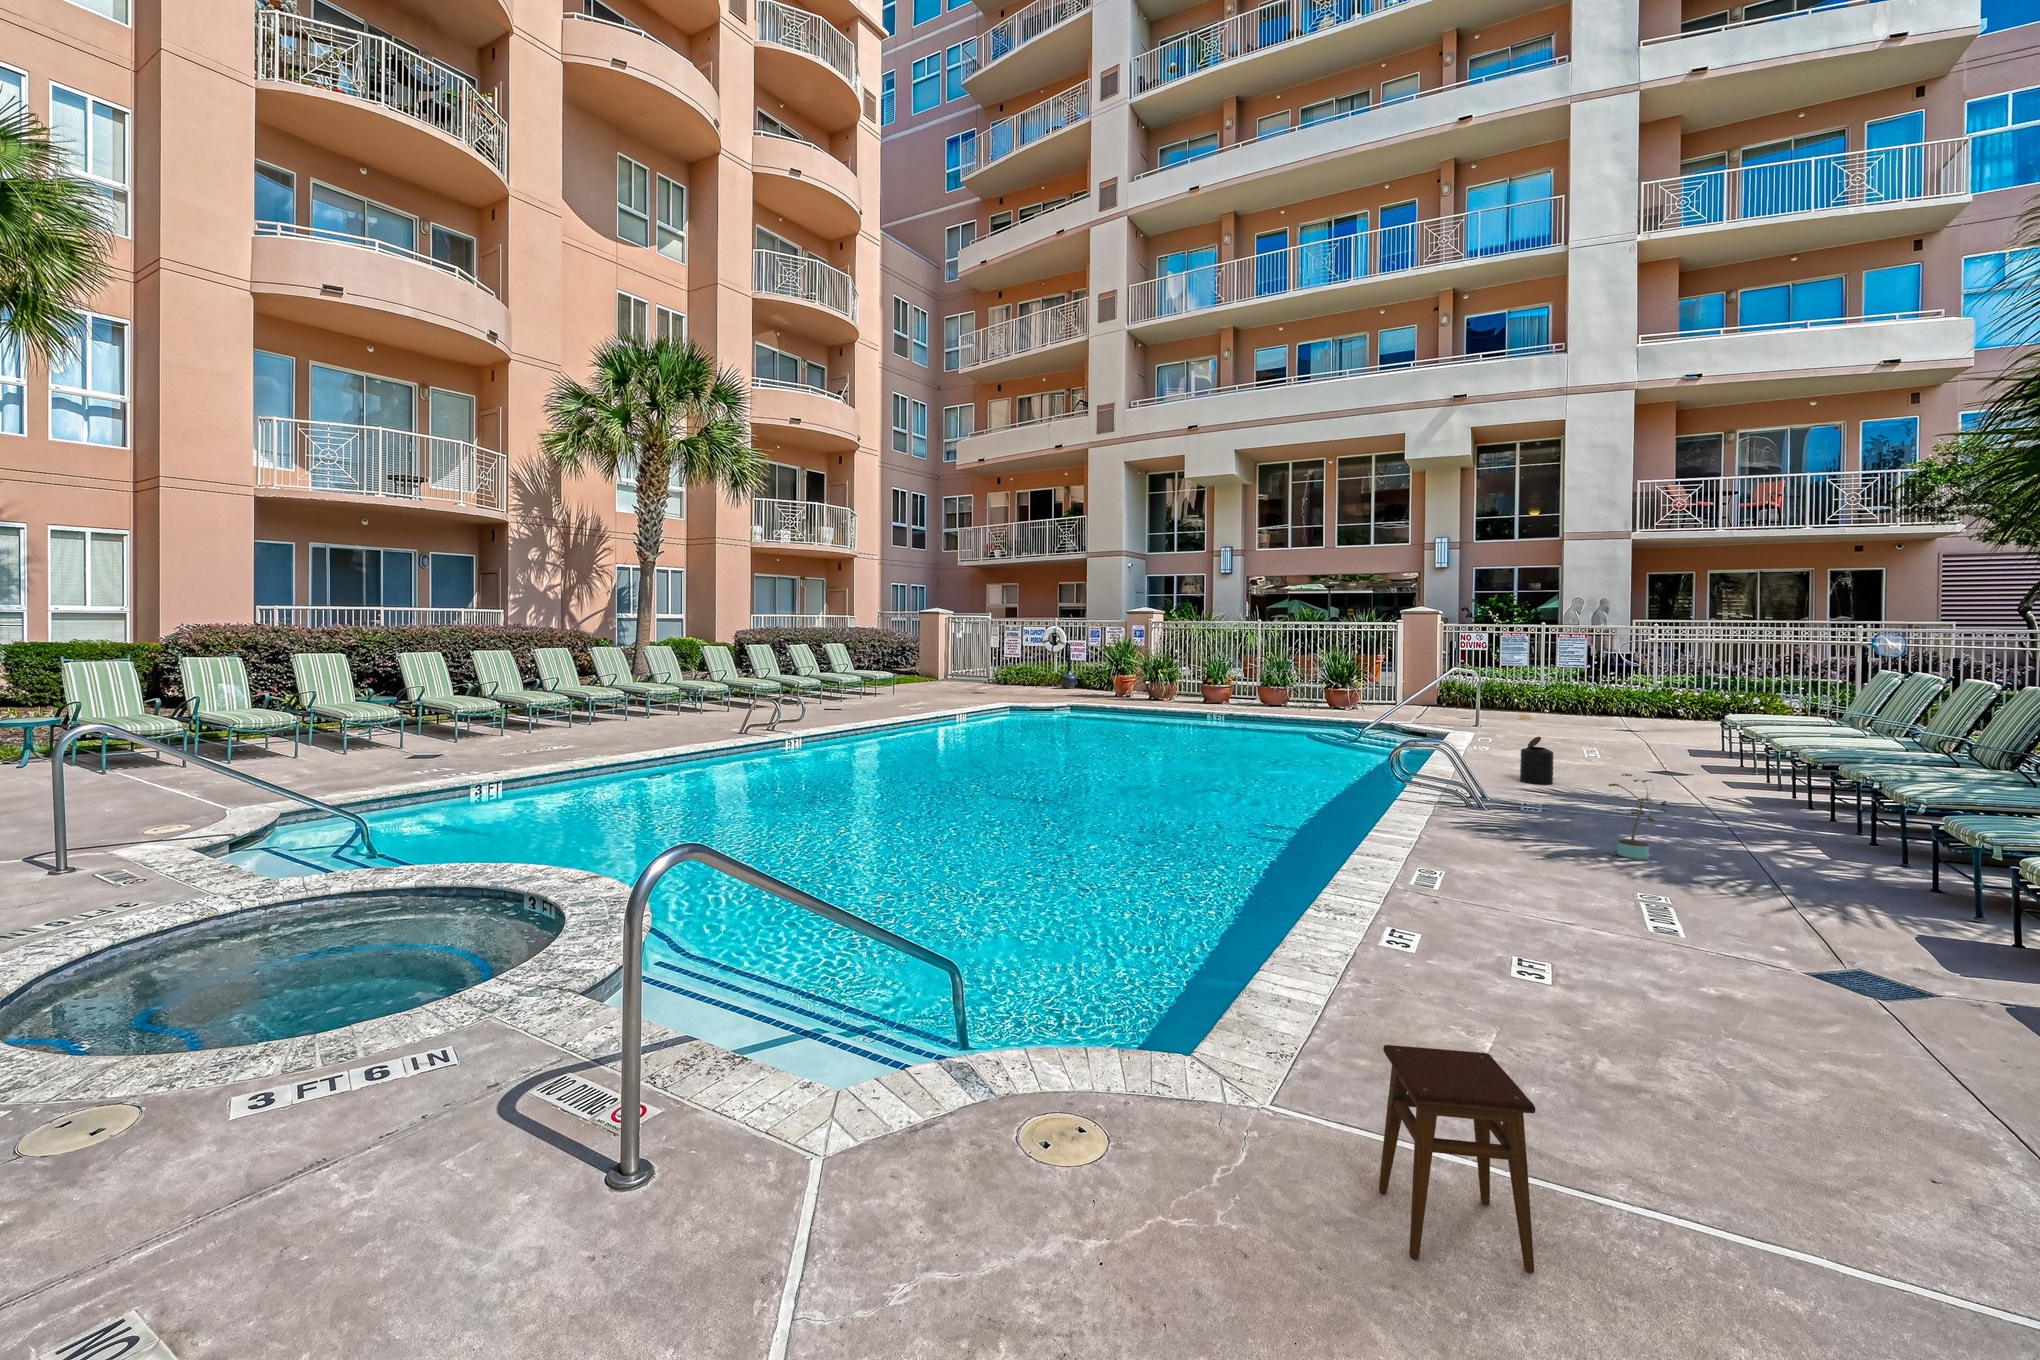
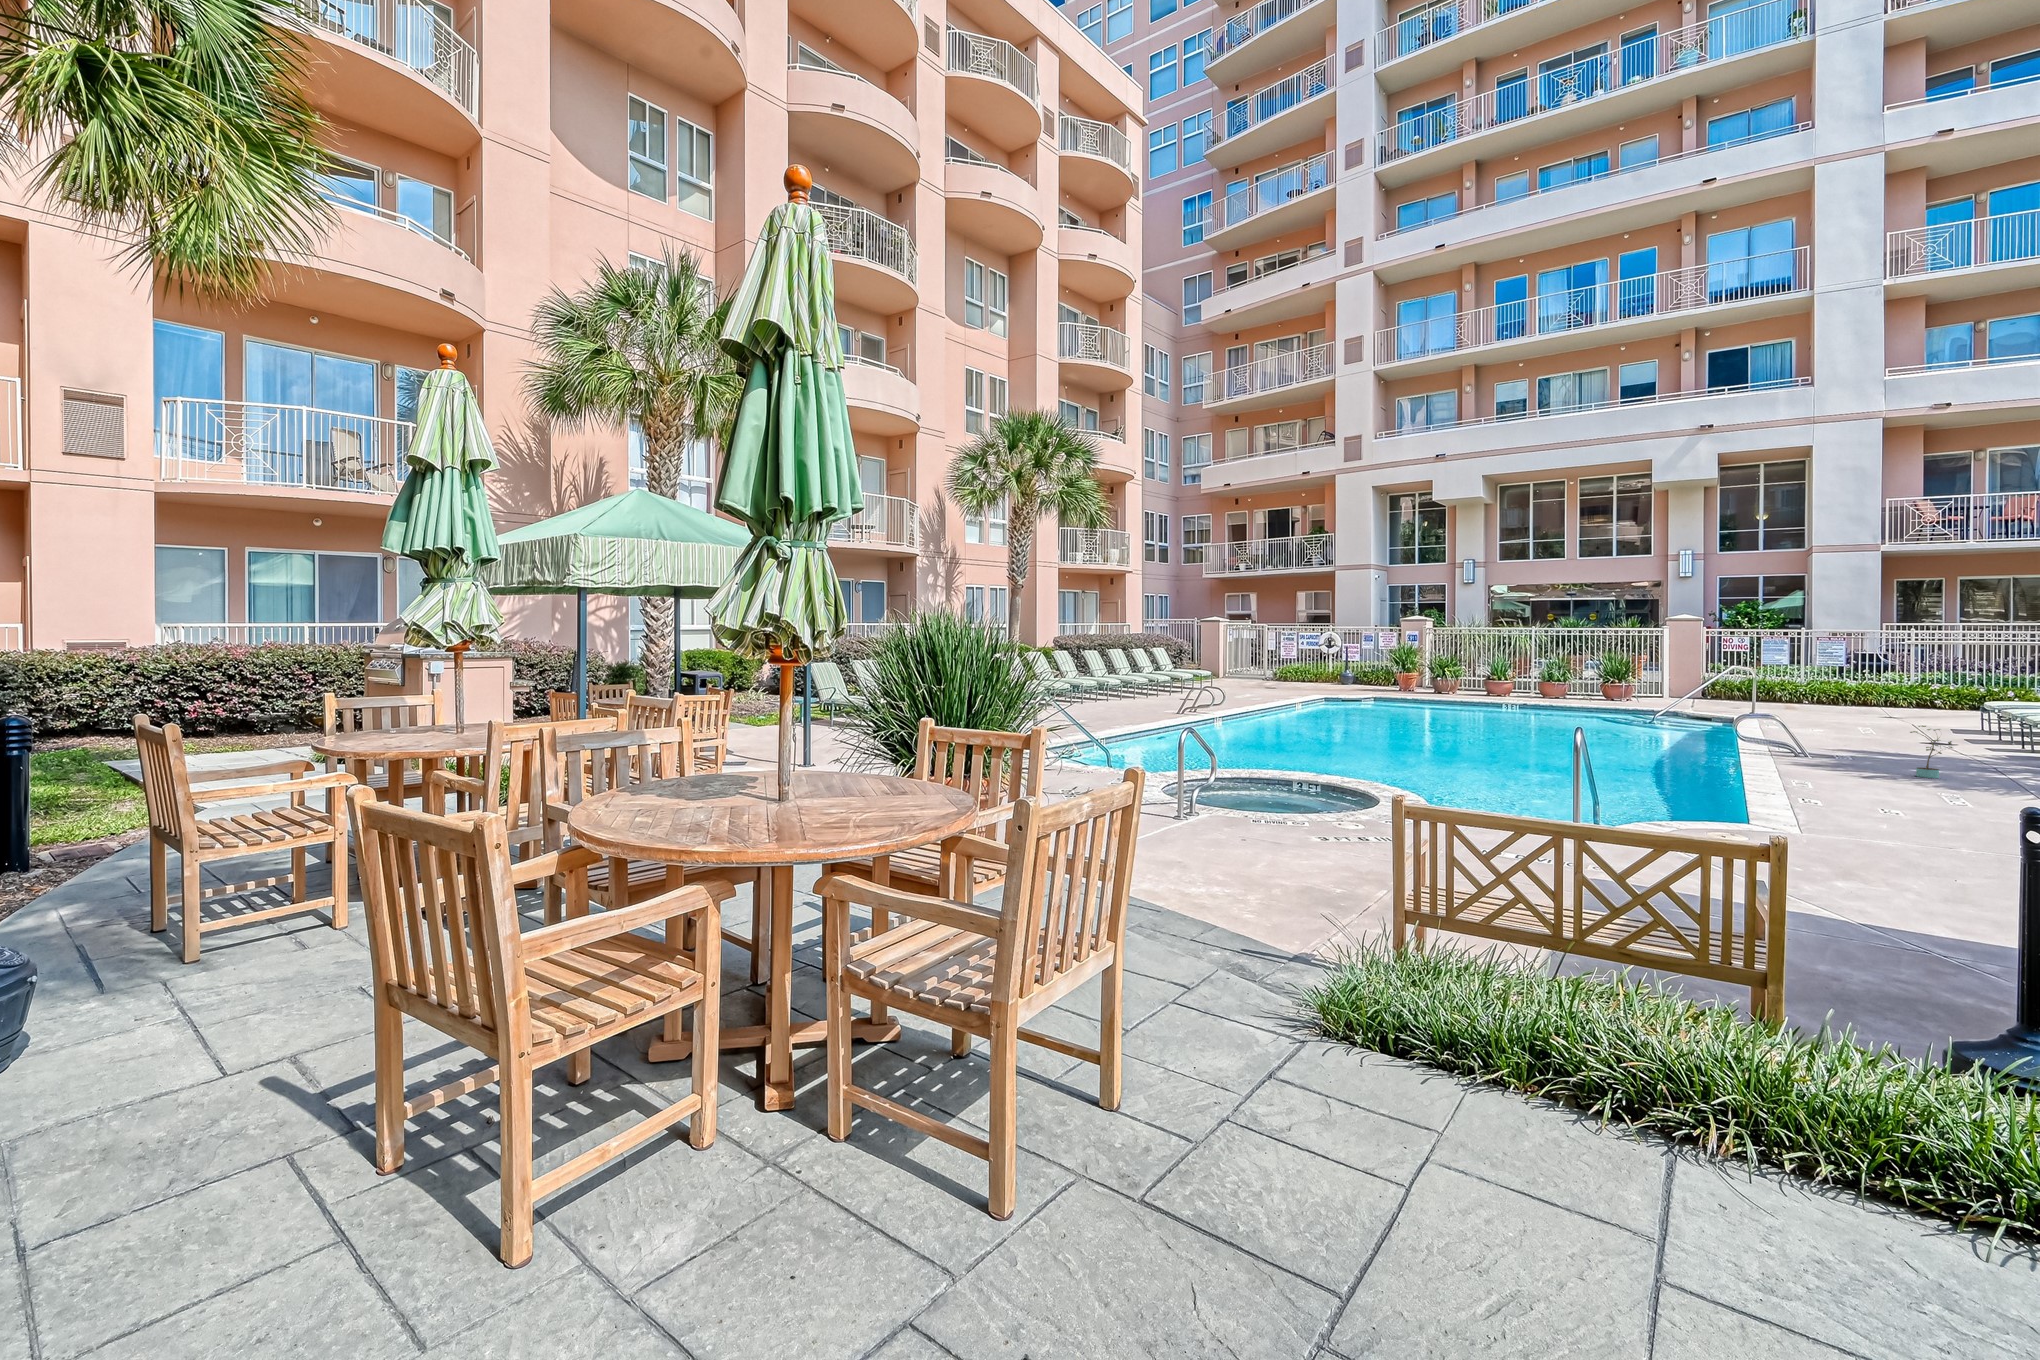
trash can: present [1520,737,1554,785] -> none [1818,712,1847,747]
stool: present [1379,1045,1536,1272] -> none [1859,792,1934,858]

